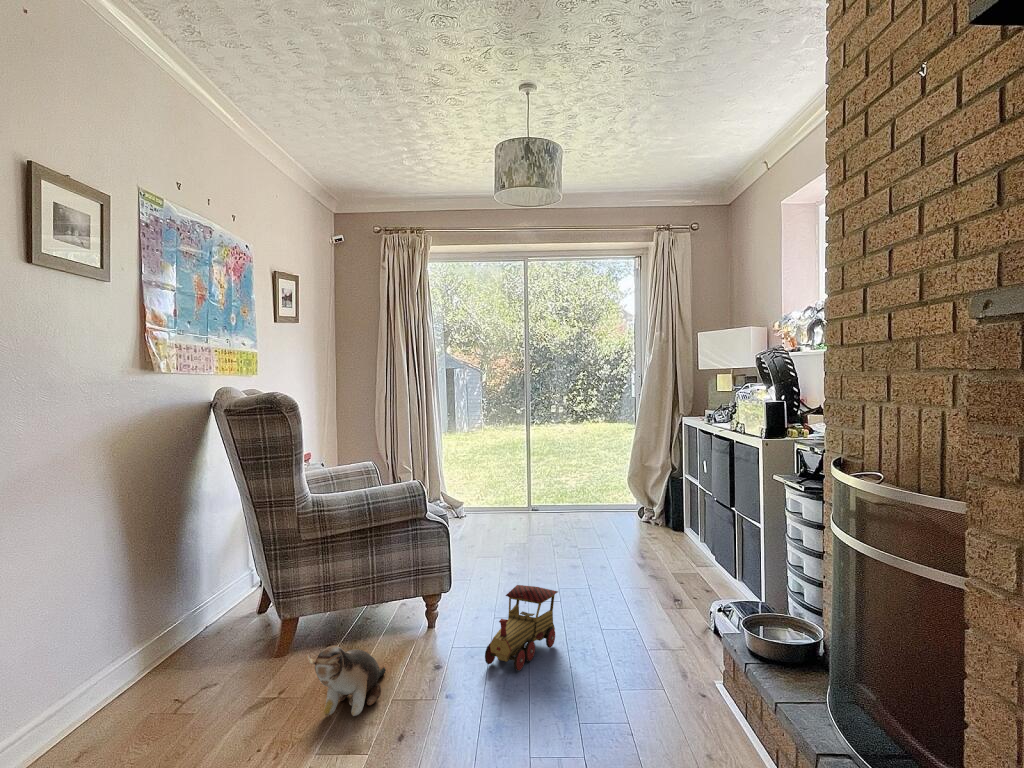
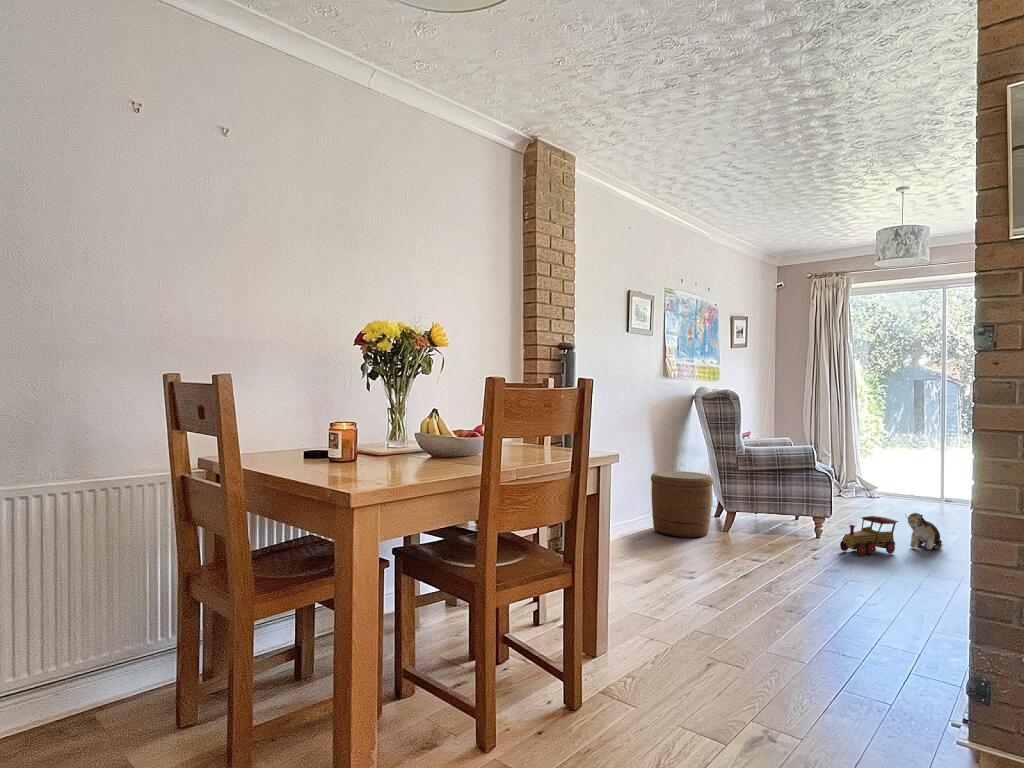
woven basket: none [106,560,254,727] -> present [651,471,714,538]
plush toy: present [307,645,386,716] -> present [905,513,942,550]

